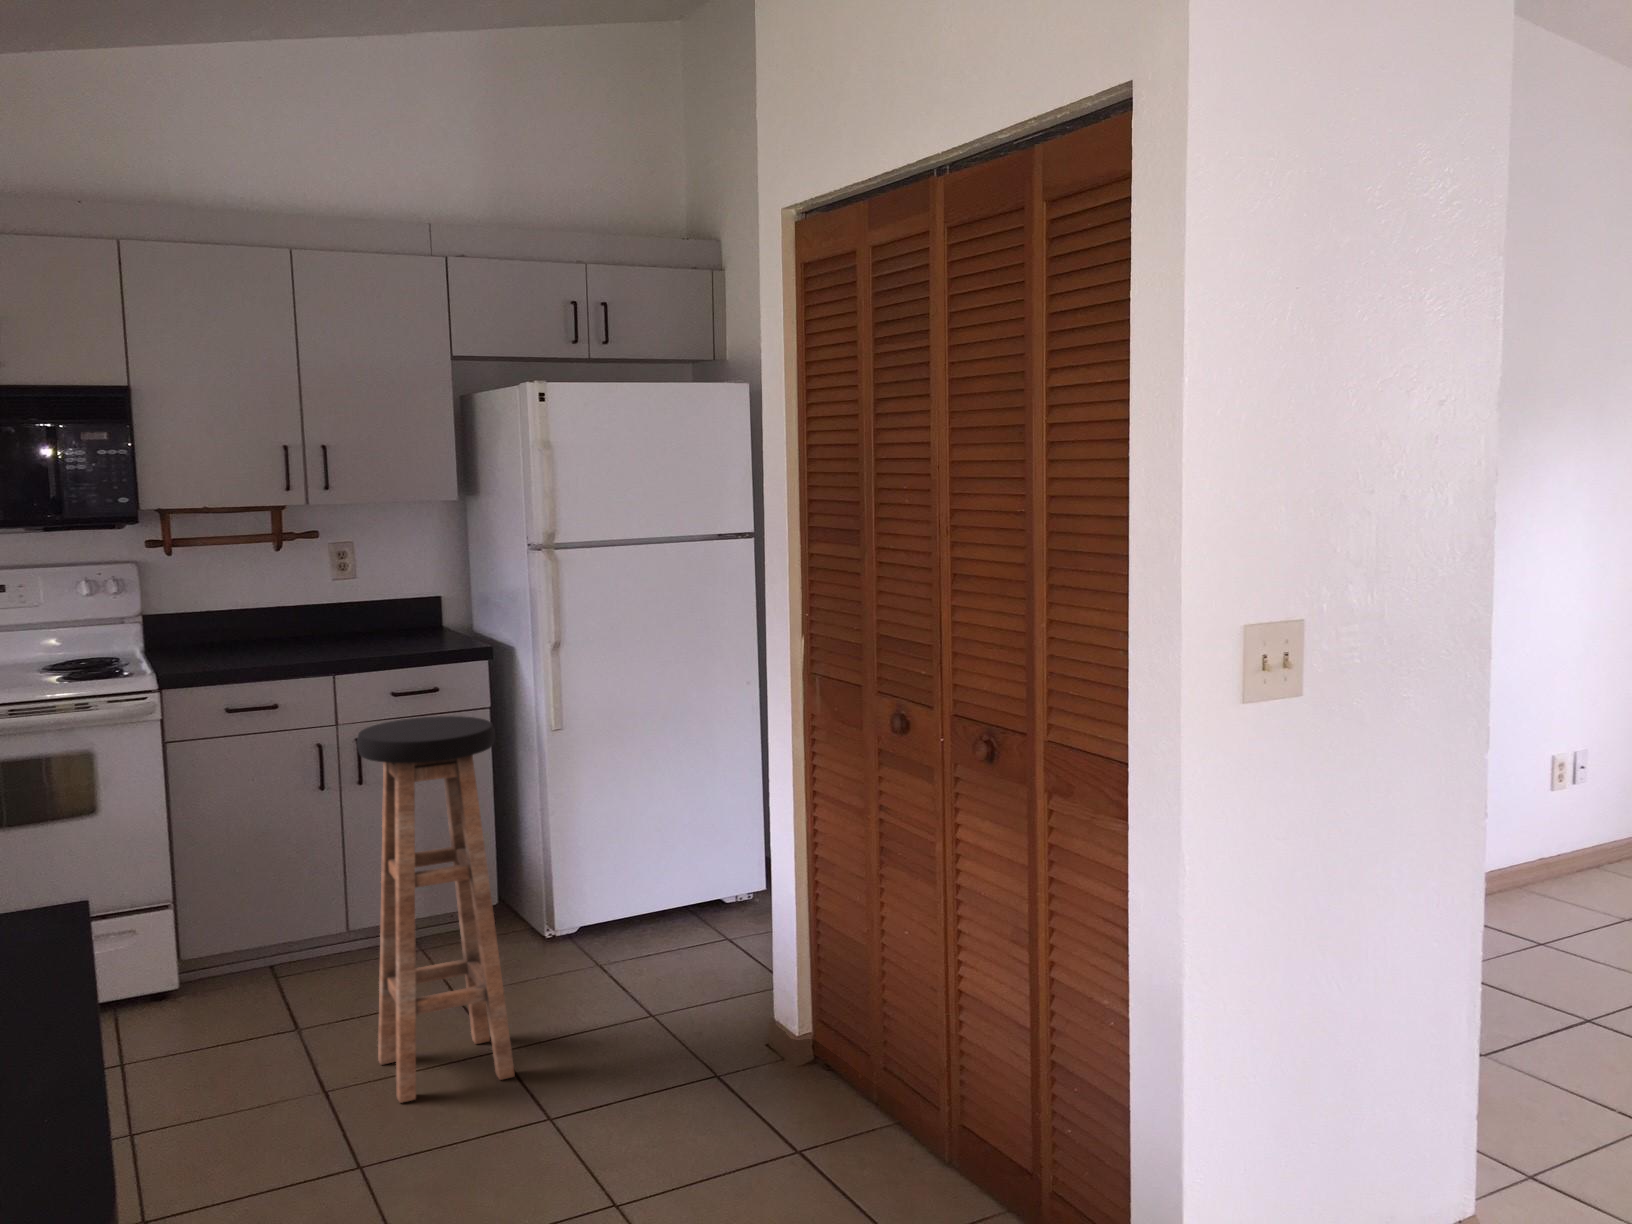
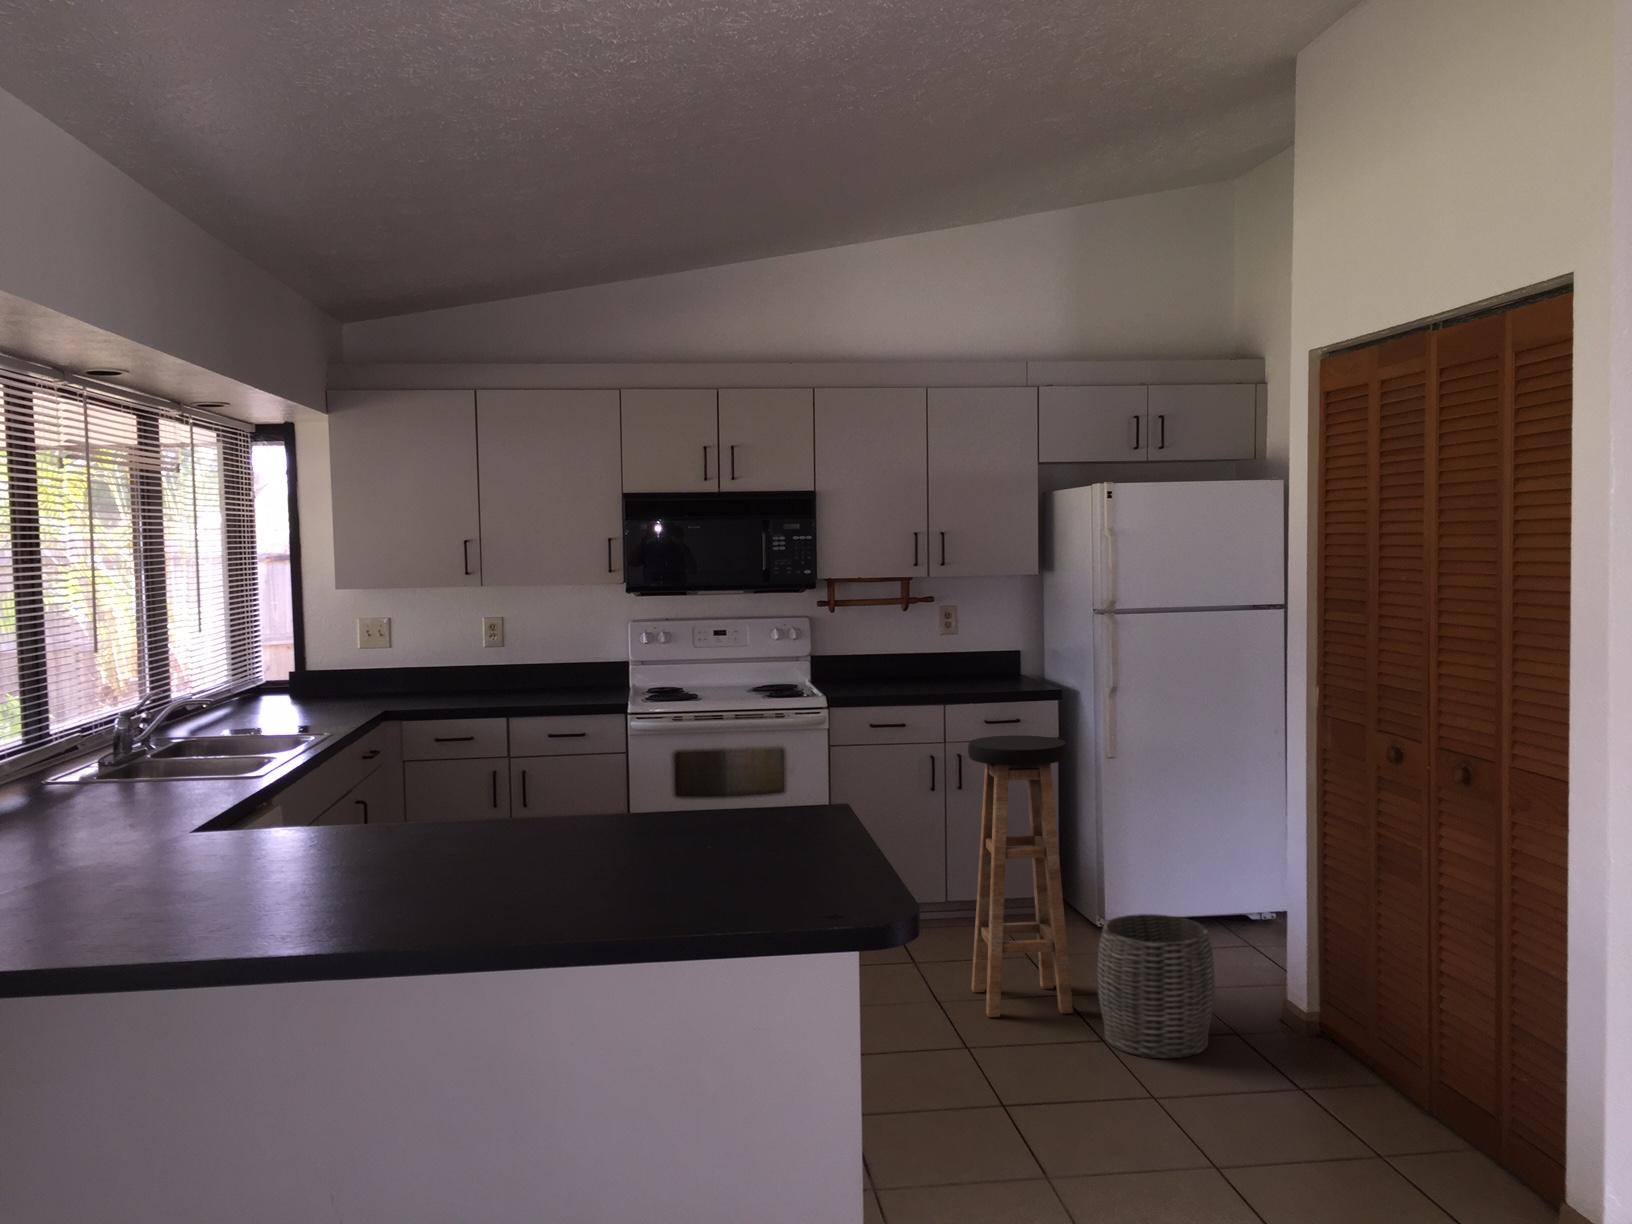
woven basket: none [544,937,693,1131] -> present [1097,914,1215,1058]

